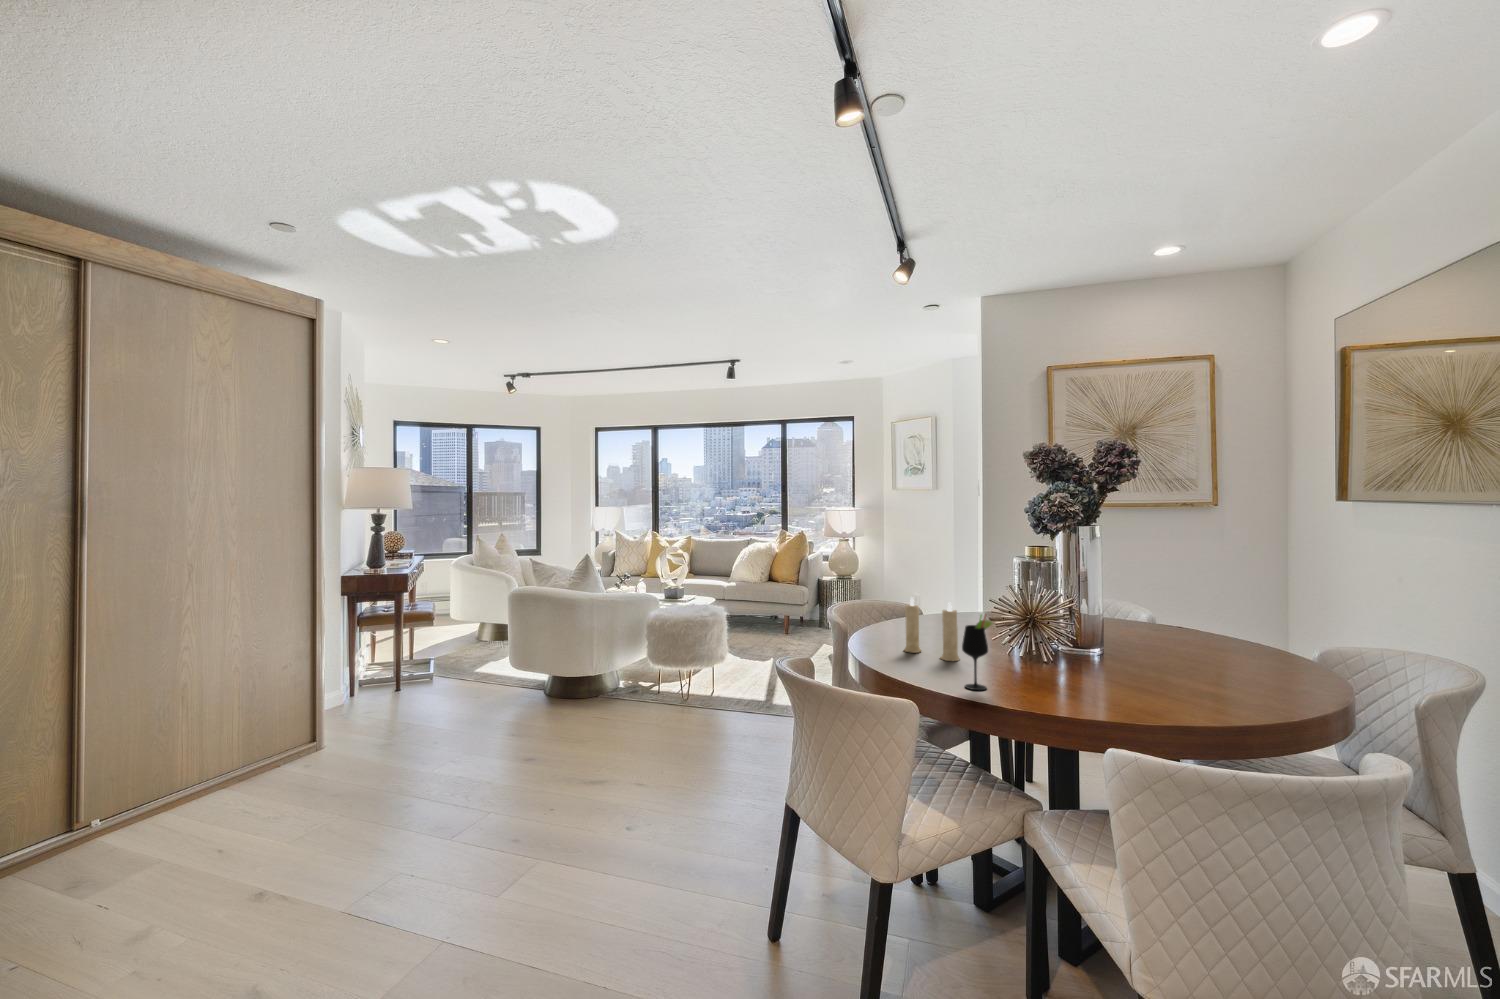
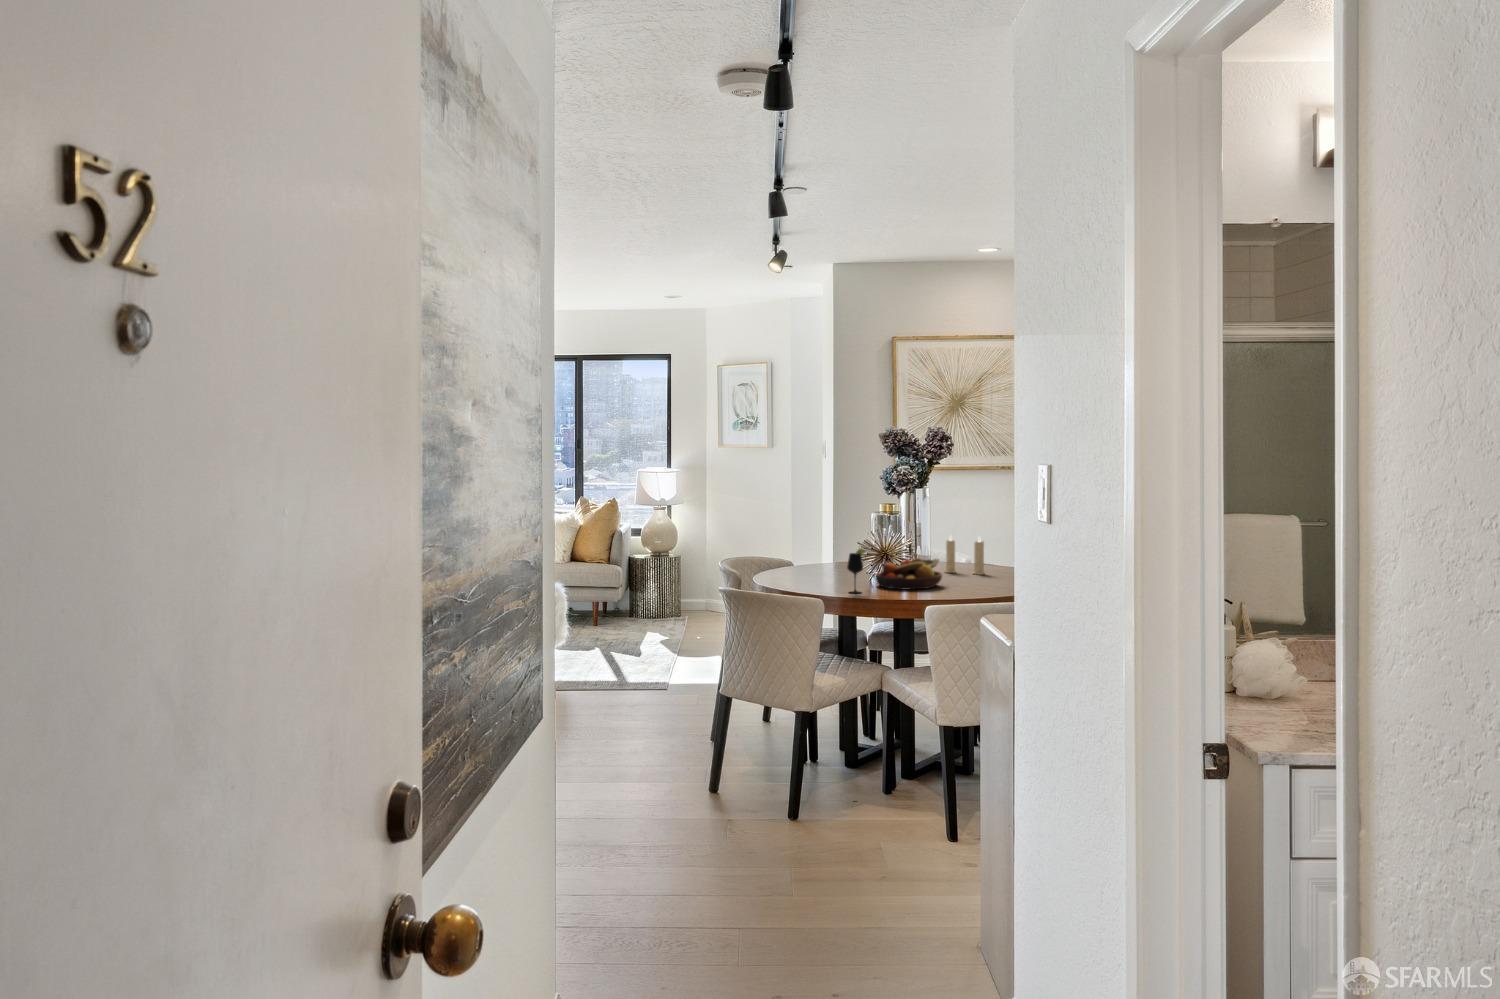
candle: present [904,598,959,661] -> present [945,537,984,574]
fruit bowl: none [1014,632,1129,687] -> present [876,558,942,590]

